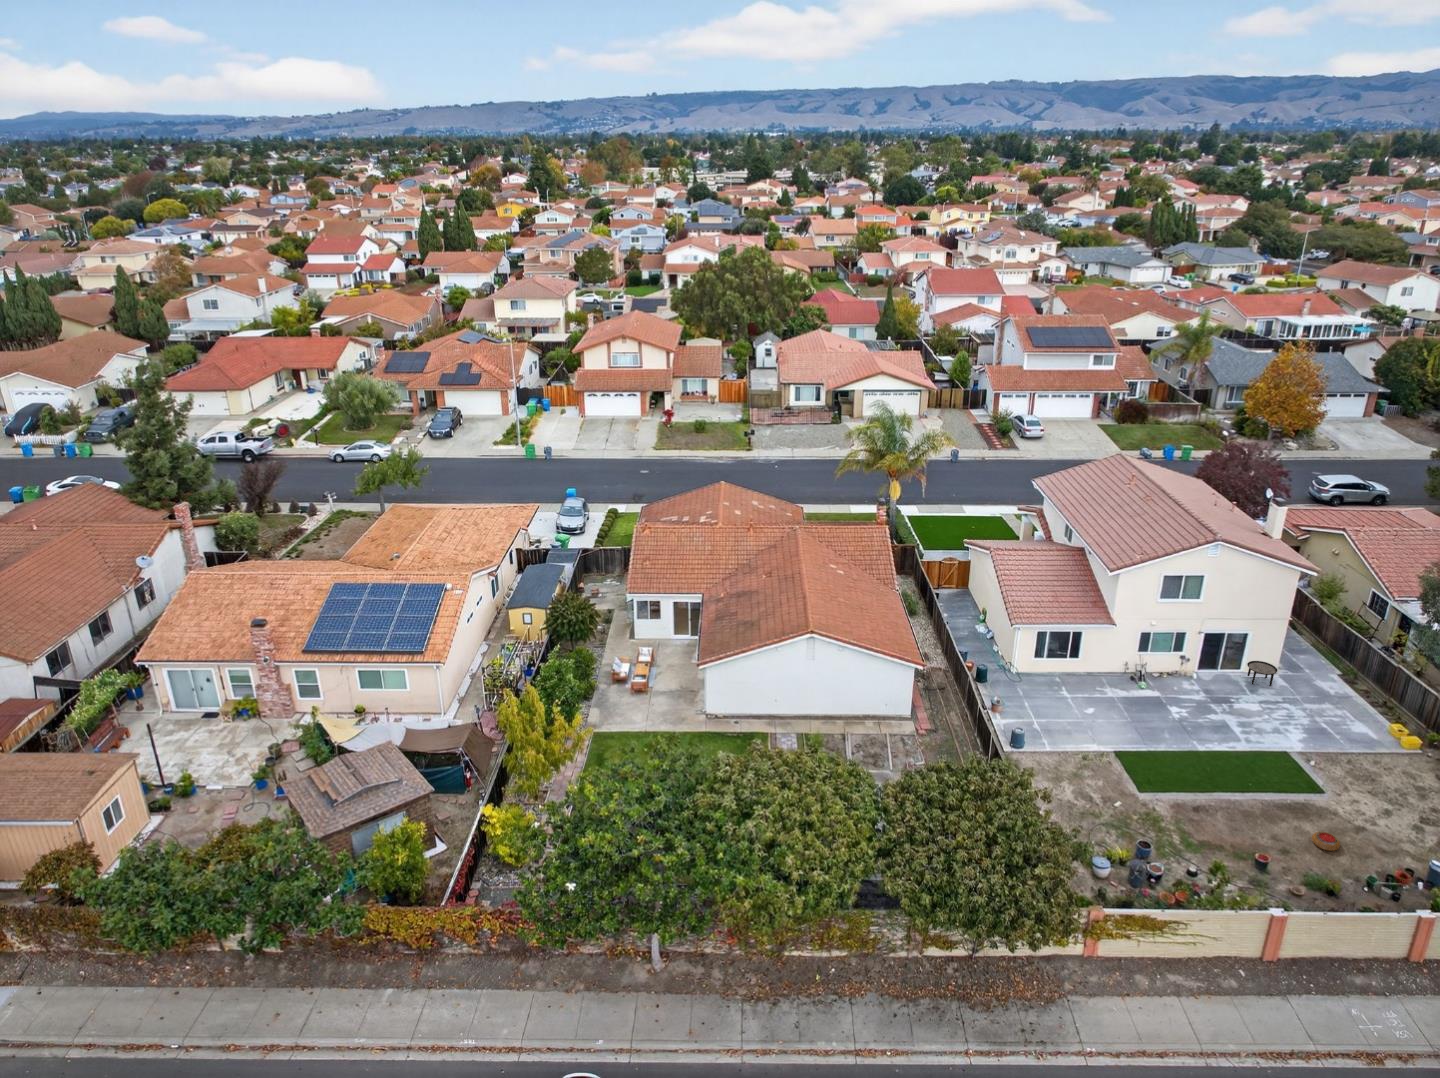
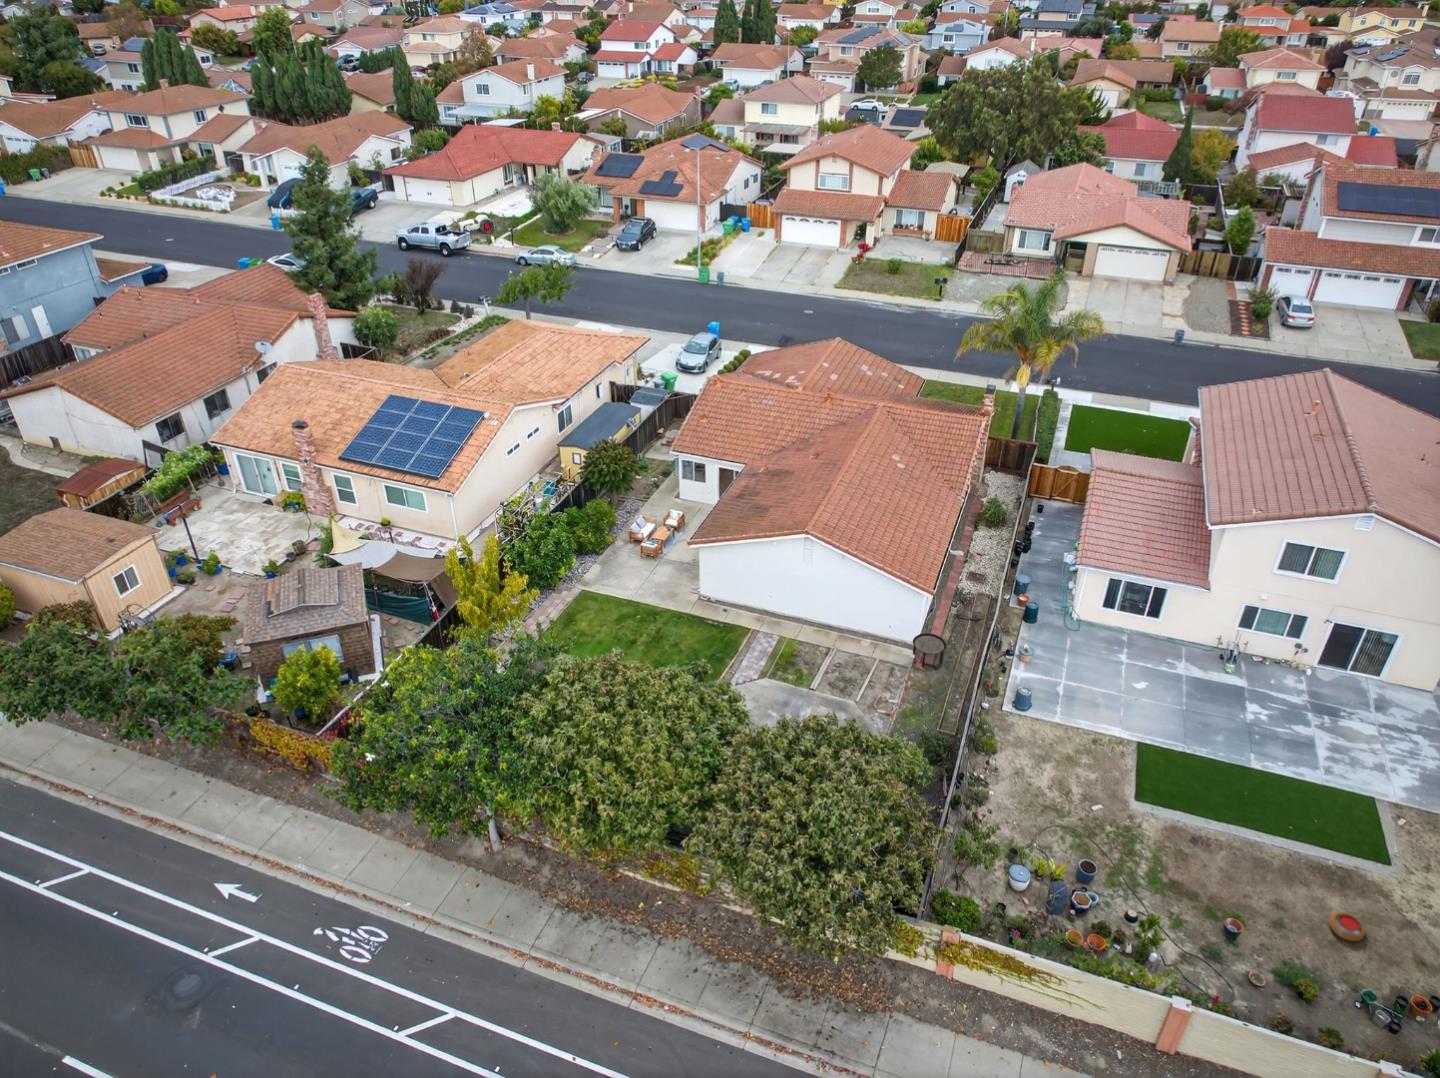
round table: present [1247,661,1277,686] -> present [913,633,946,667]

